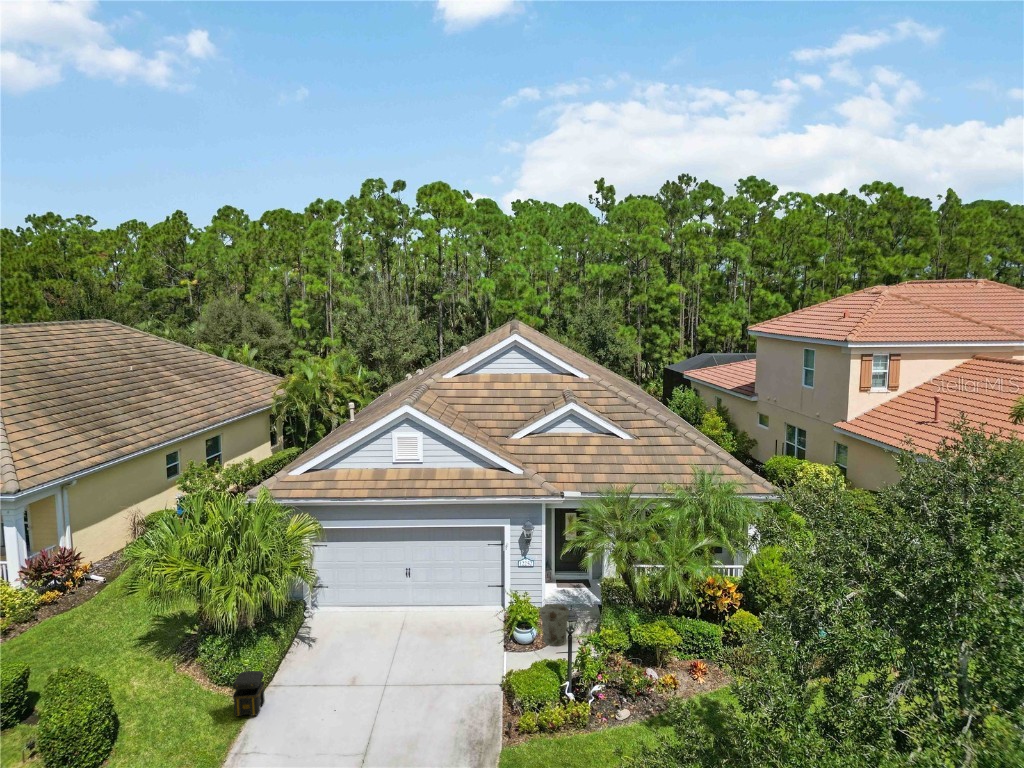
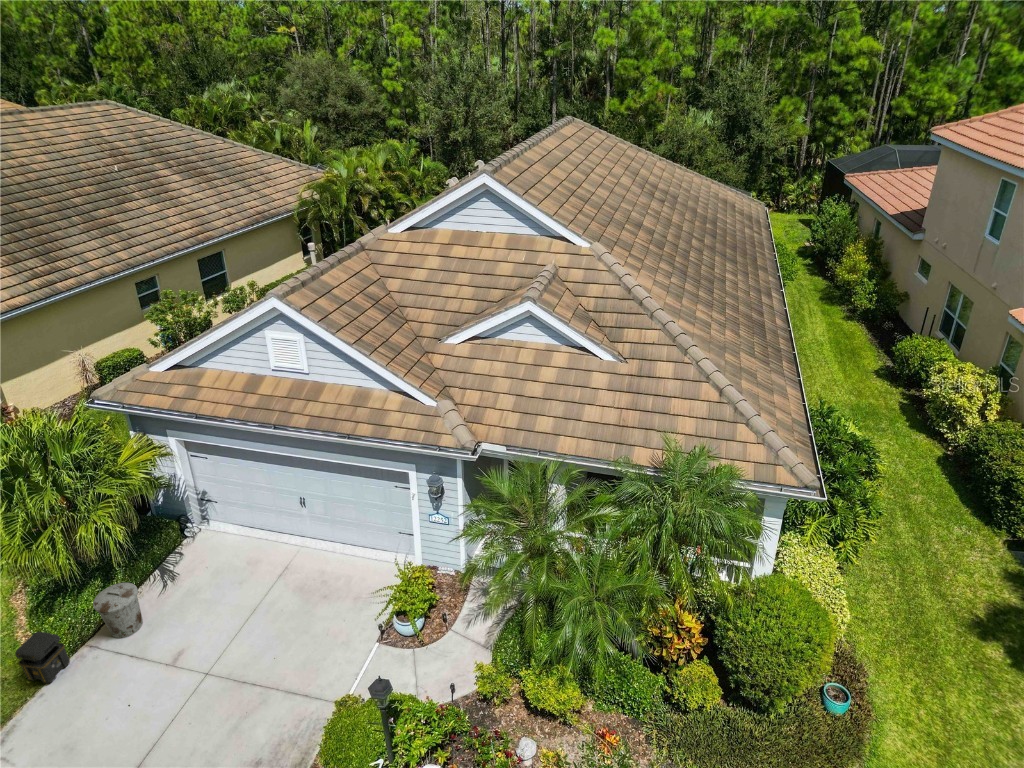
trash can: present [540,604,569,646] -> present [93,582,143,638]

